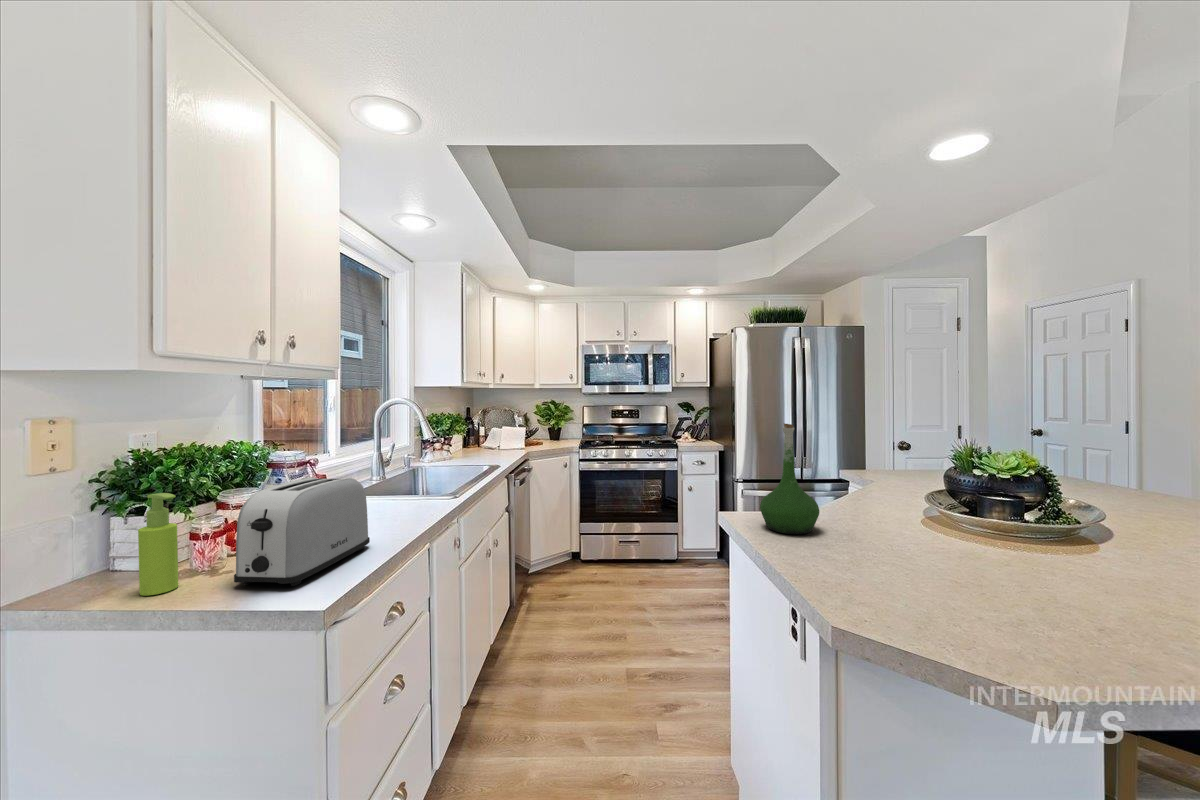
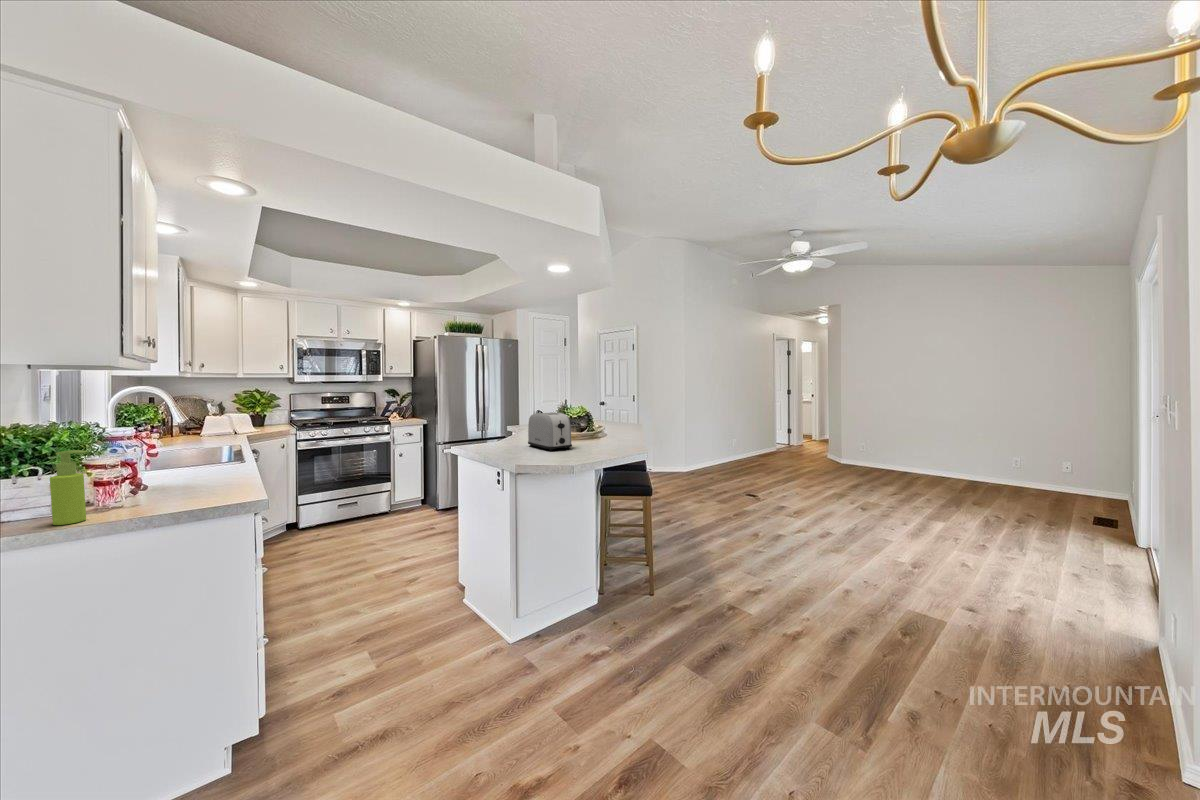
vase: present [760,423,819,534] -> none [475,395,504,449]
toaster: present [234,478,370,586] -> present [528,412,572,451]

